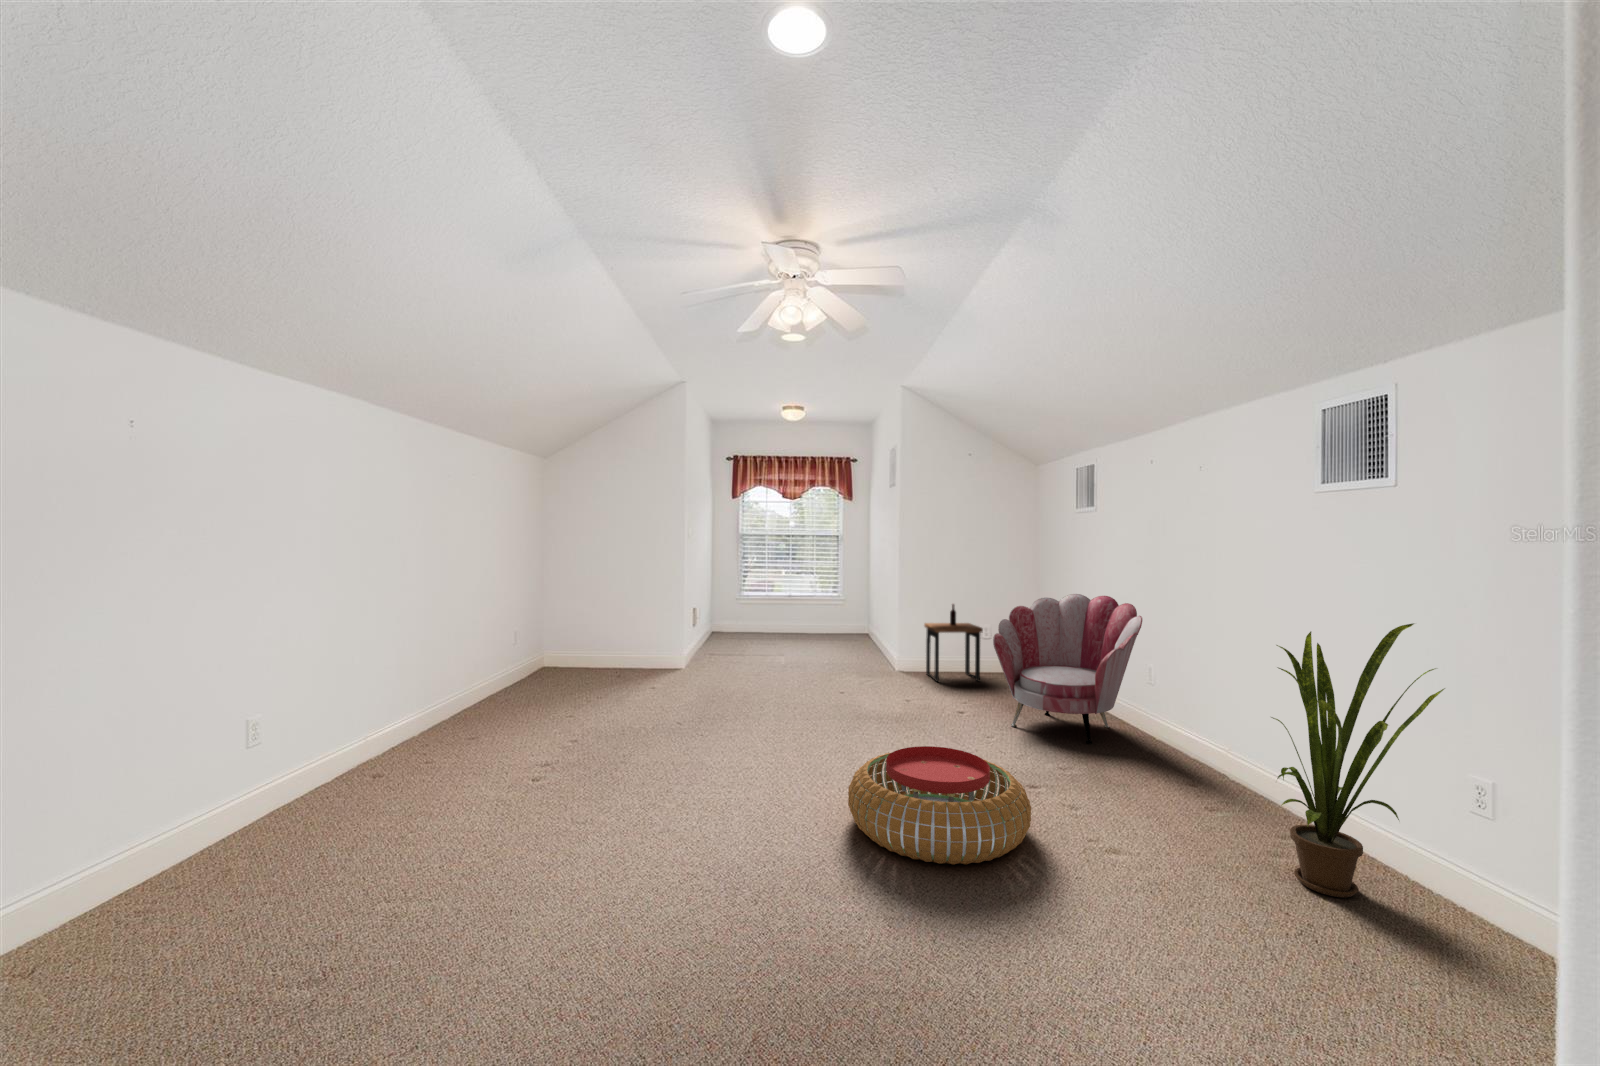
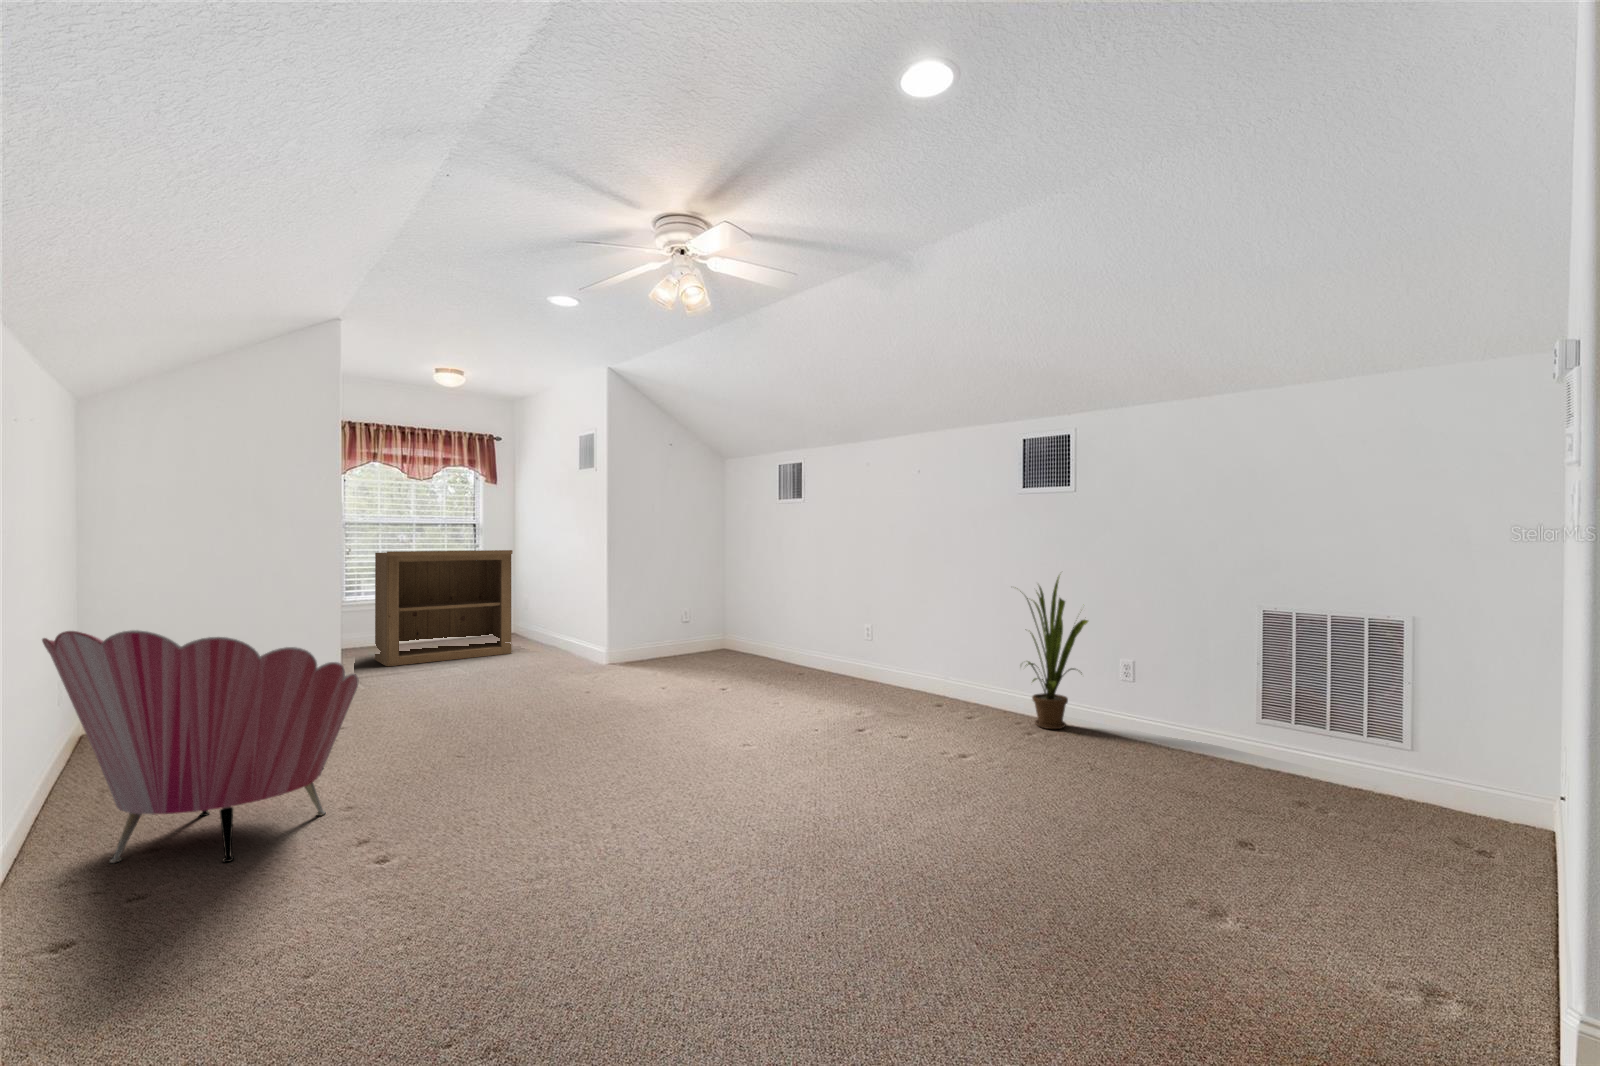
bookshelf: none [757,555,853,645] -> present [375,550,513,666]
armchair: present [993,594,1142,744] -> present [42,630,358,863]
side table: present [924,604,983,682] -> none [638,592,700,671]
pouf: present [848,746,1031,865] -> none [774,694,921,775]

